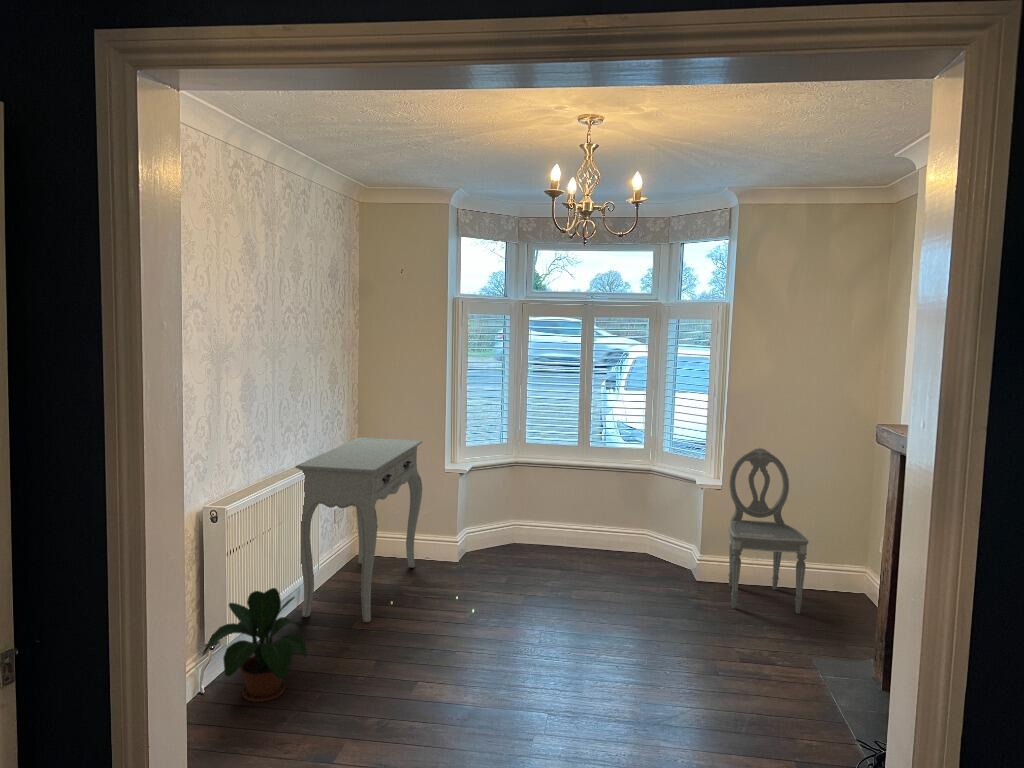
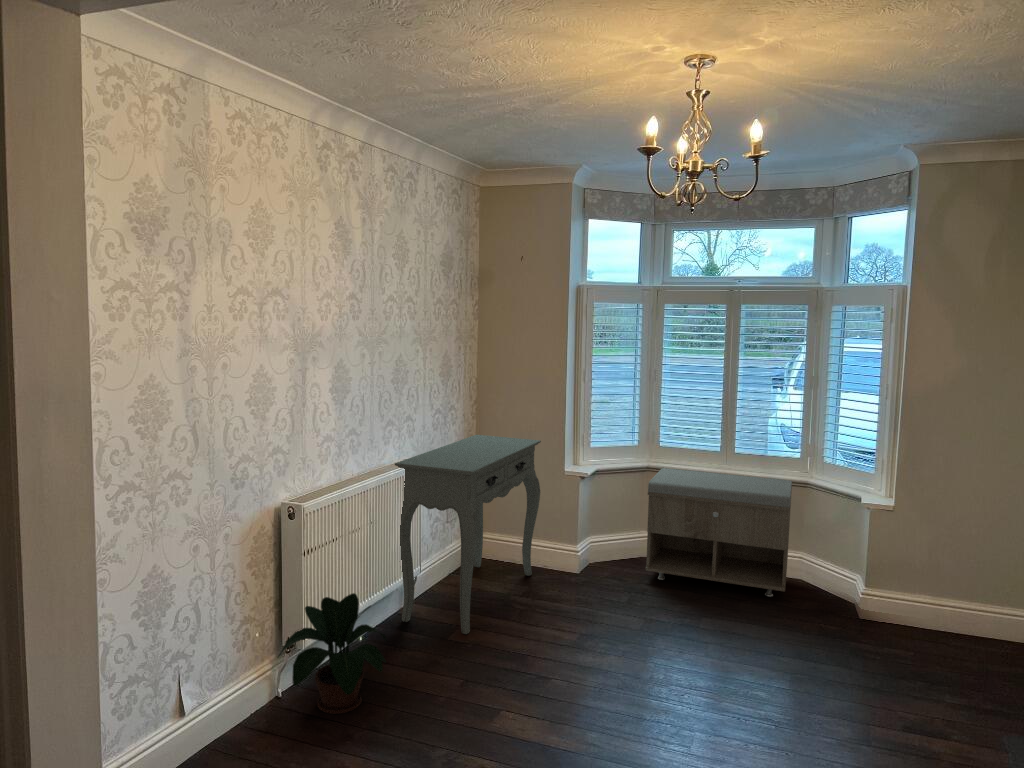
dining chair: present [728,447,808,613] -> none [899,463,1008,675]
storage bench: none [518,463,641,569] -> present [645,468,792,597]

